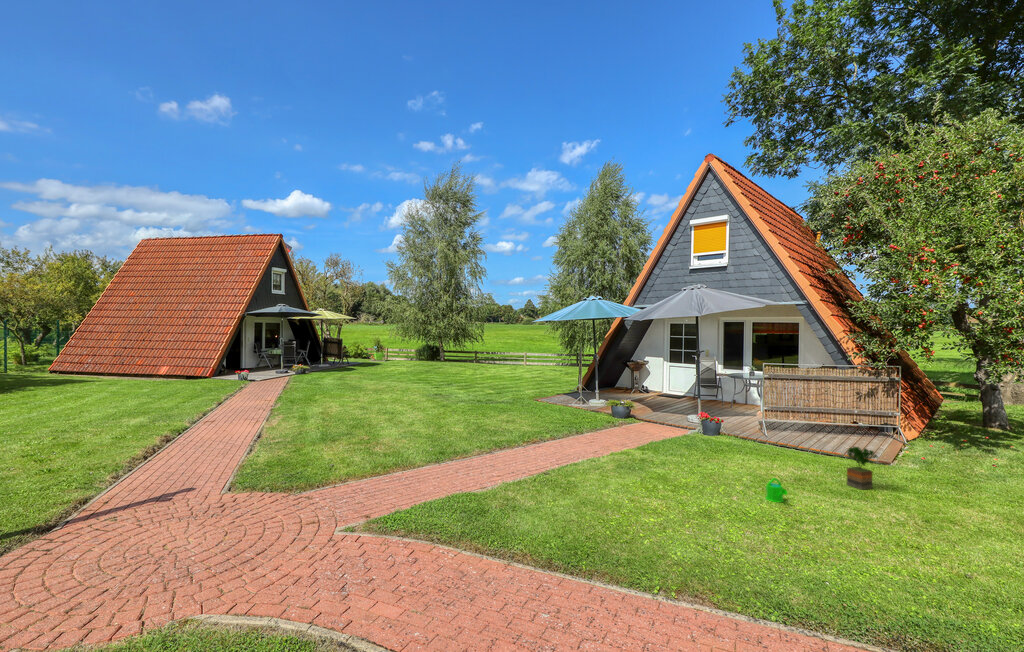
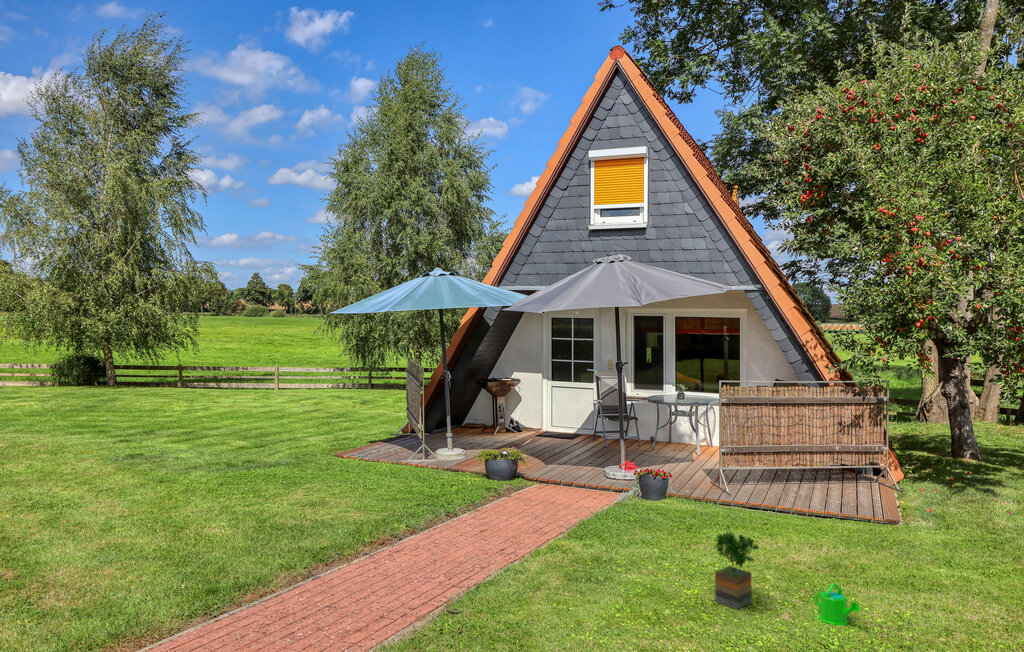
potted tree: present [847,446,877,490] -> present [715,533,759,609]

